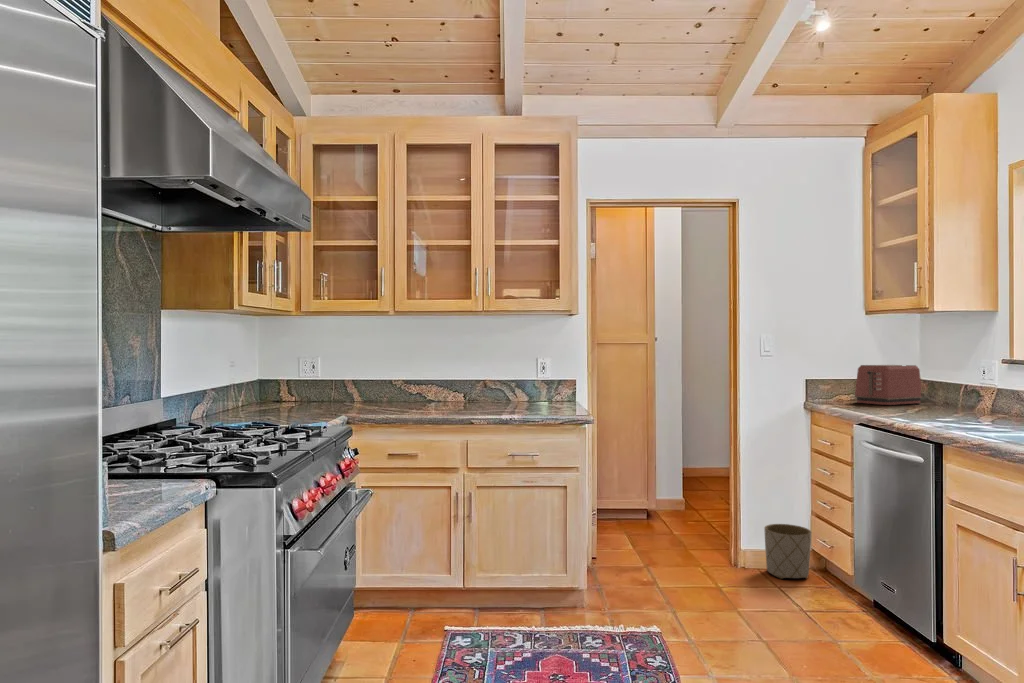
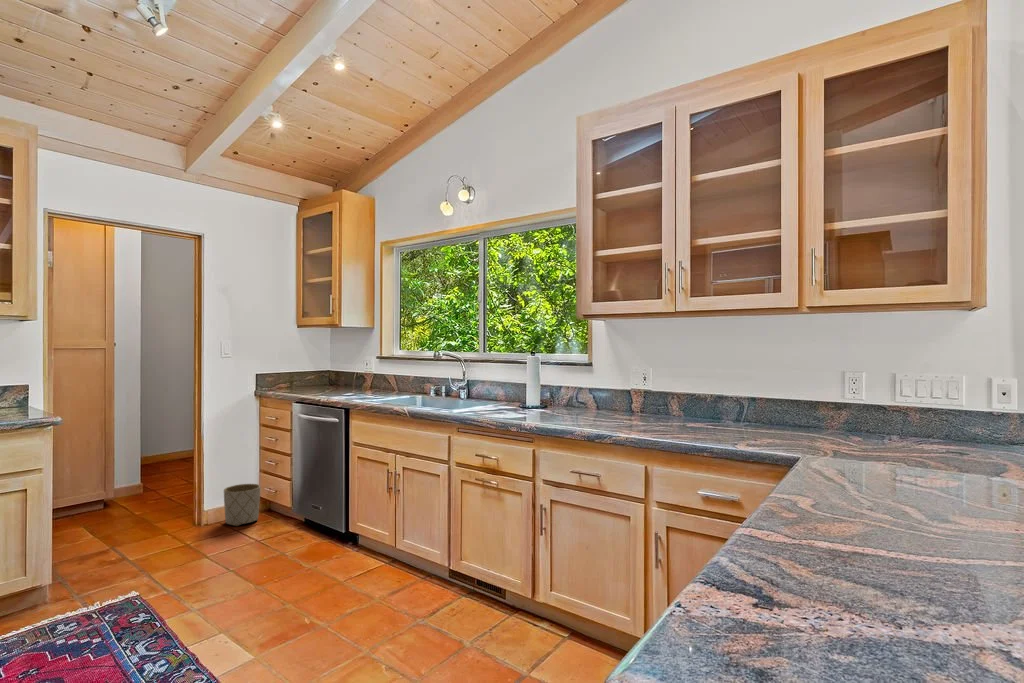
toaster: present [855,365,922,405] -> none [290,362,333,389]

